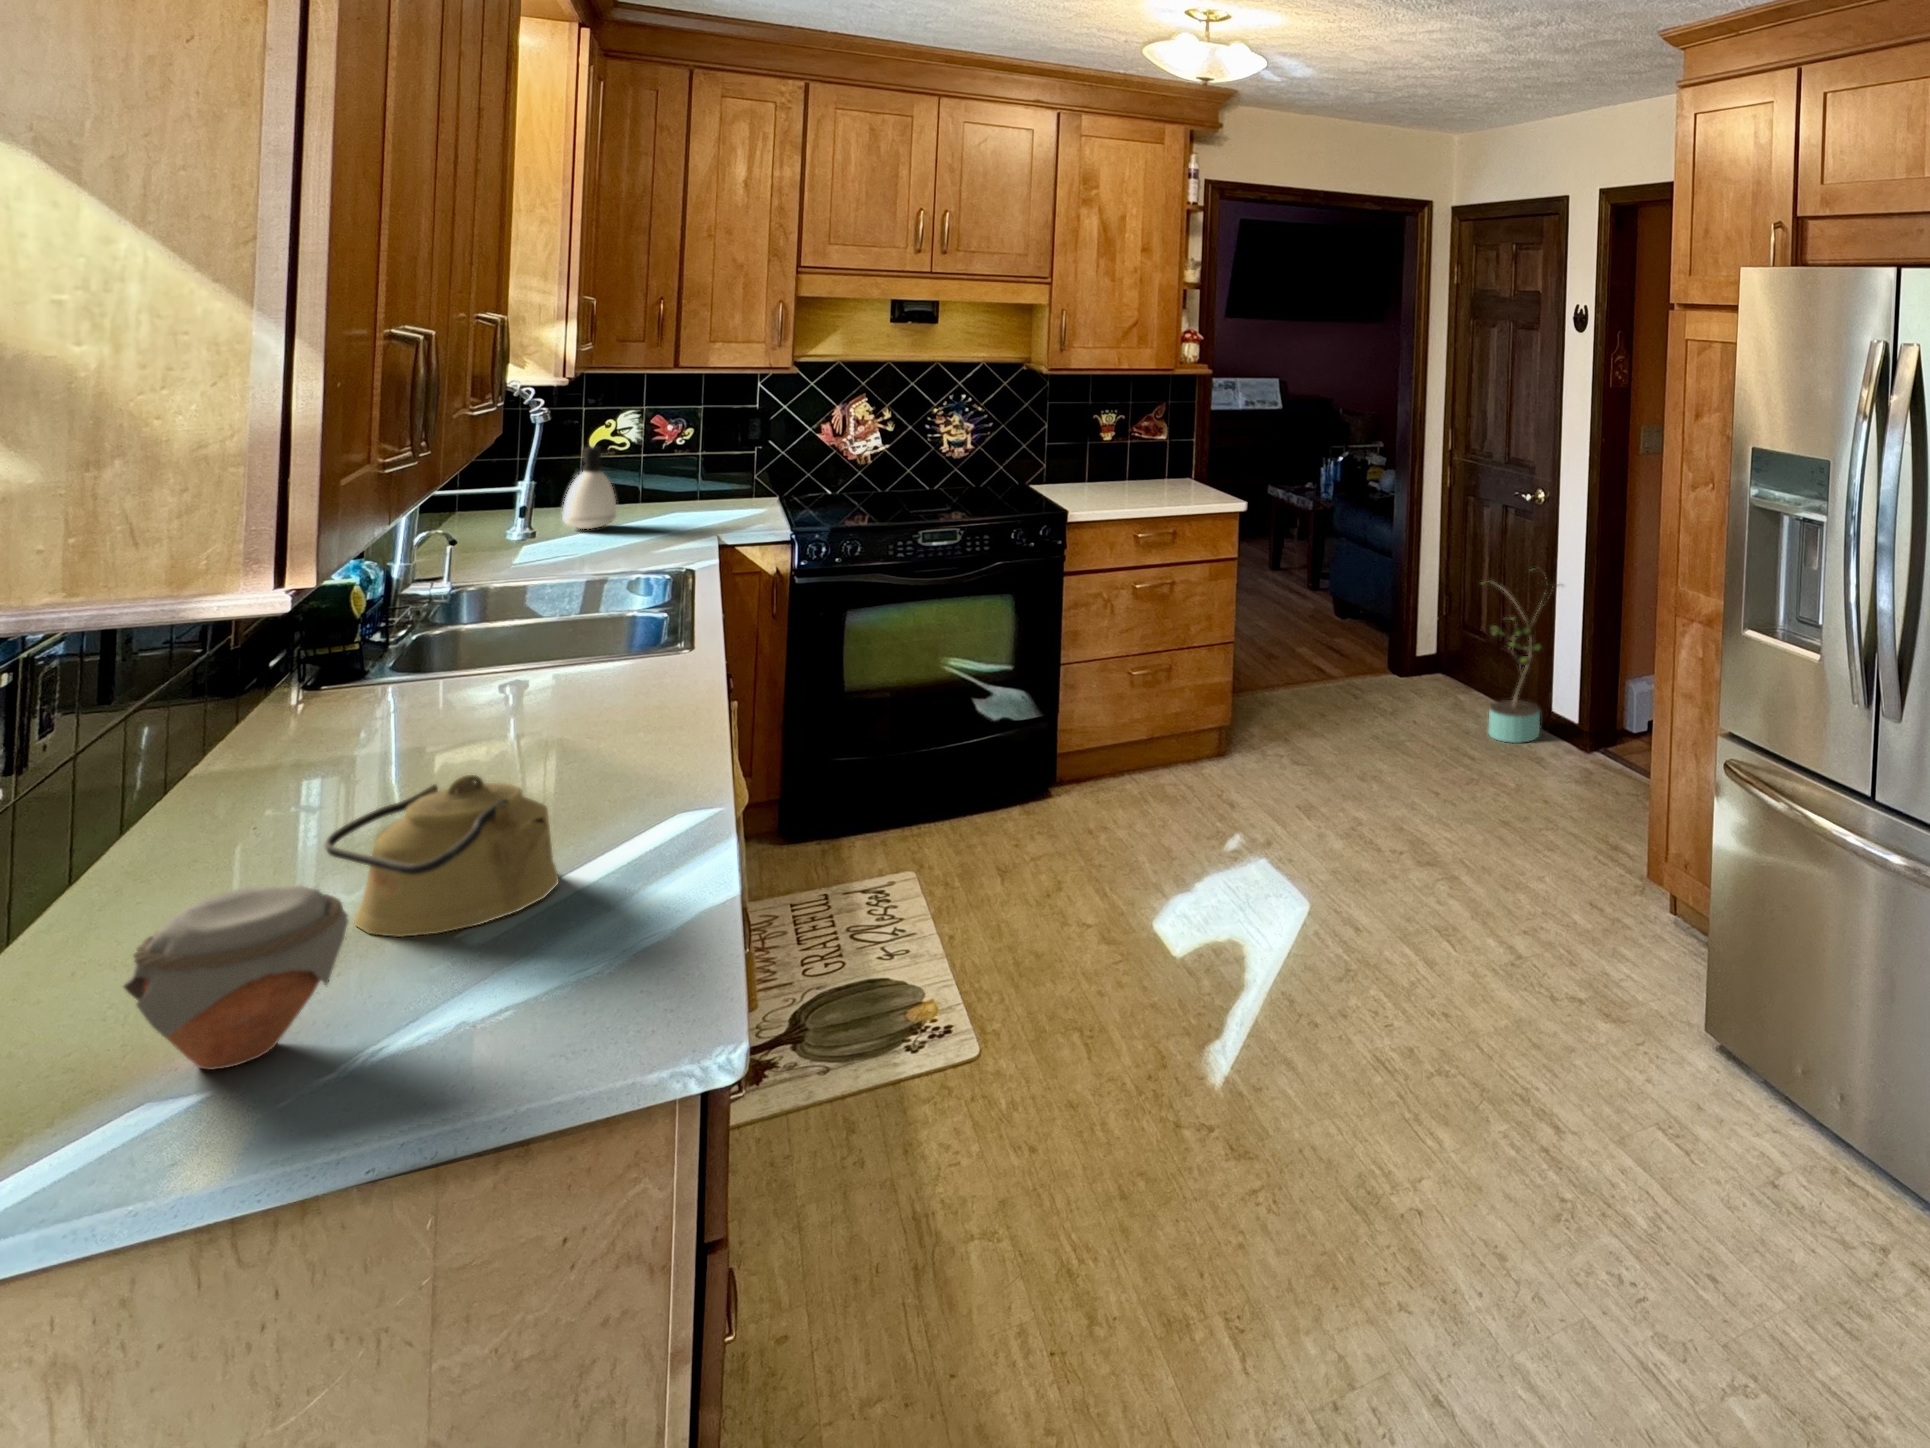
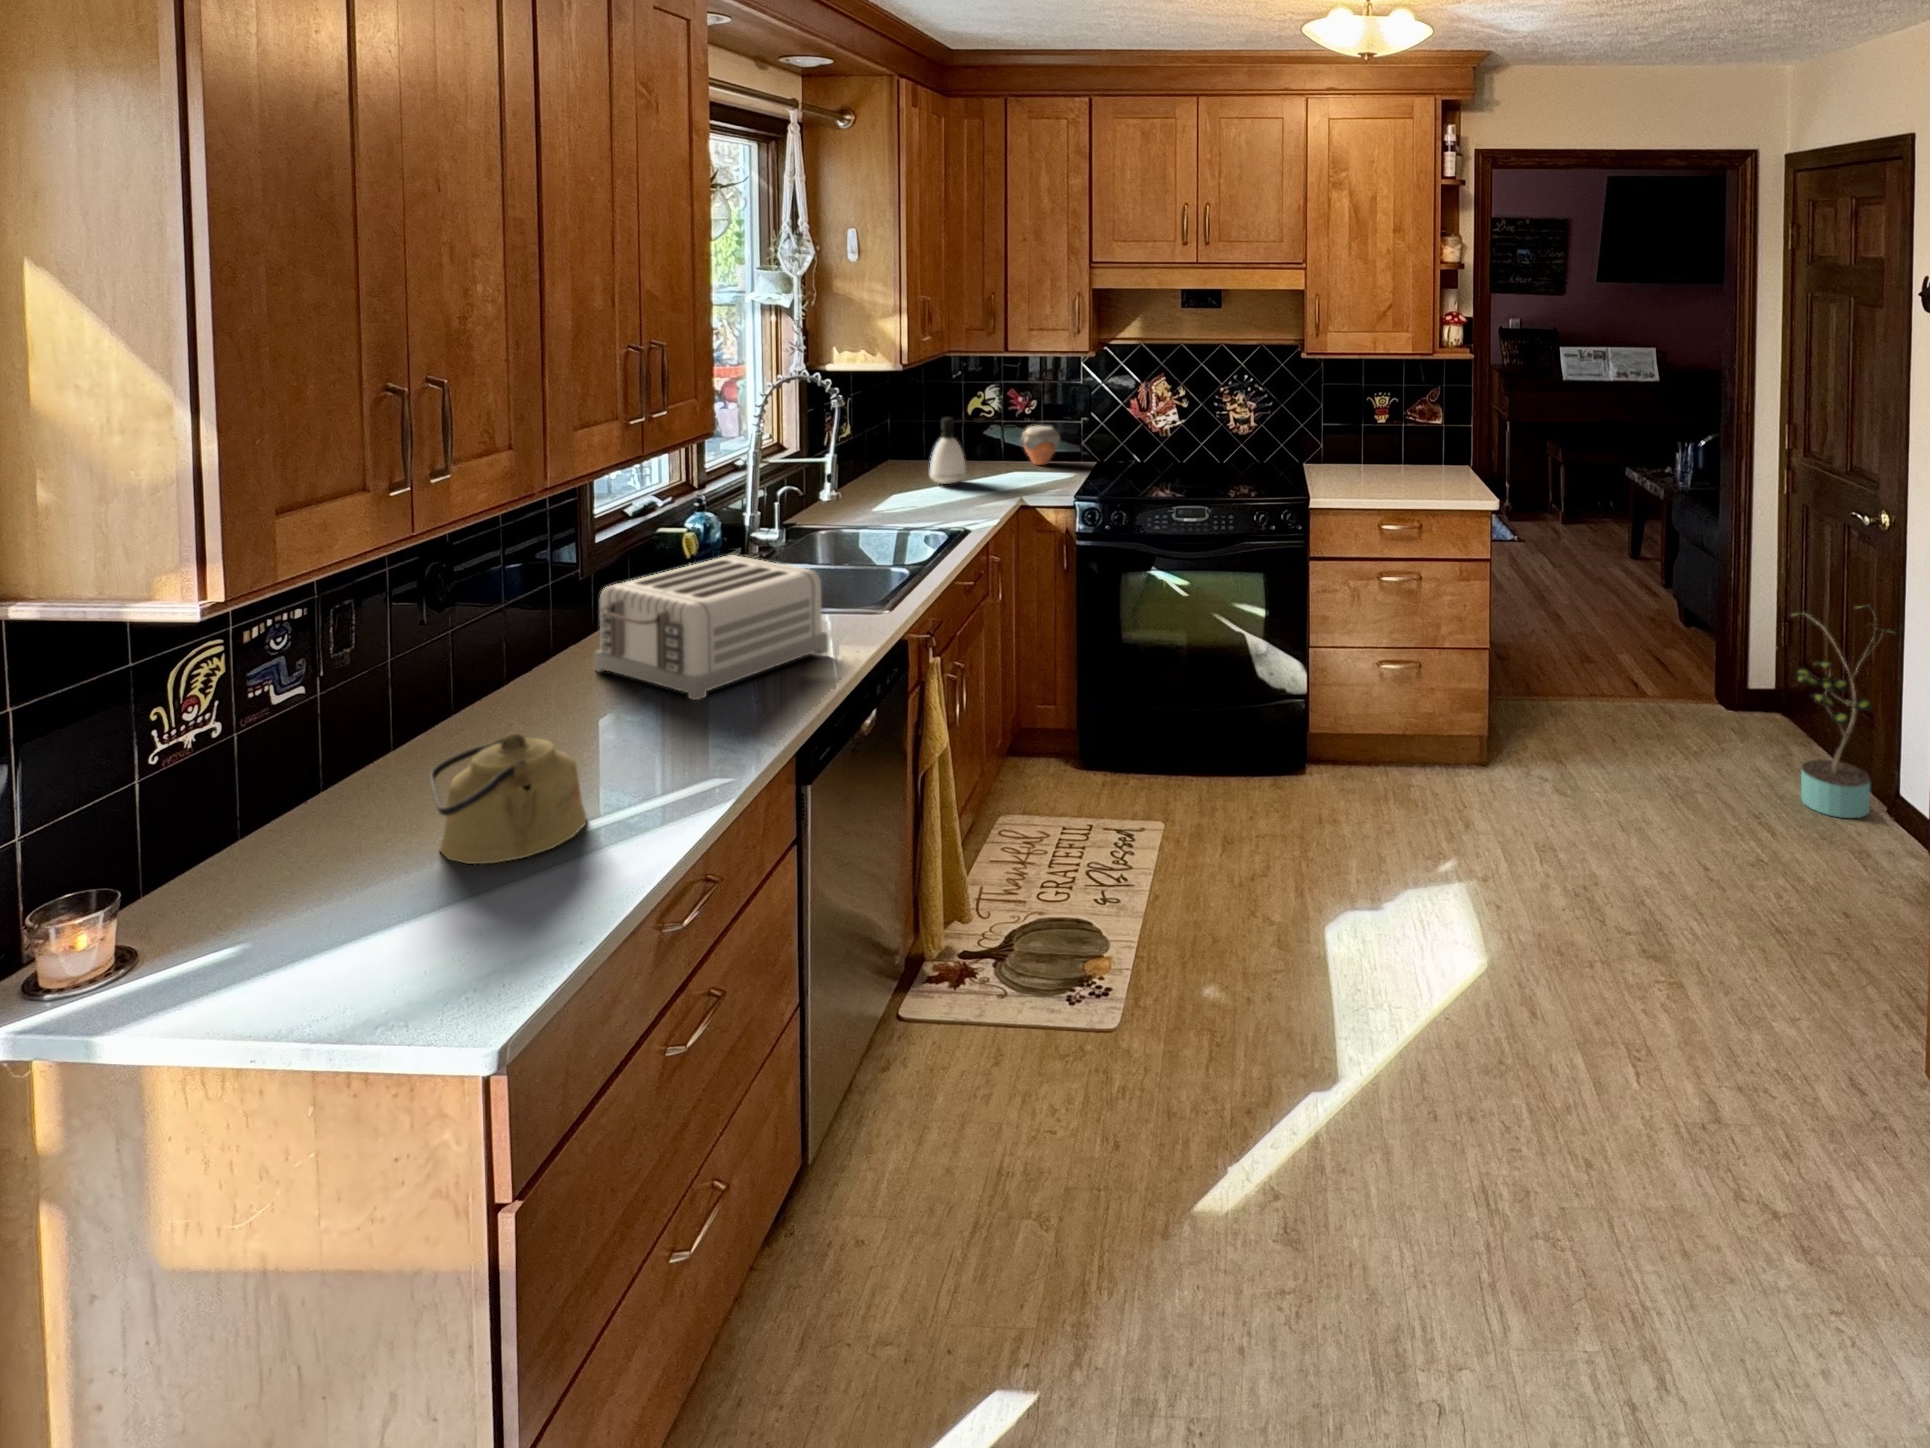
toaster: none [298,598,644,760] -> present [594,555,828,700]
jar: present [124,885,348,1070] -> present [1021,426,1060,465]

